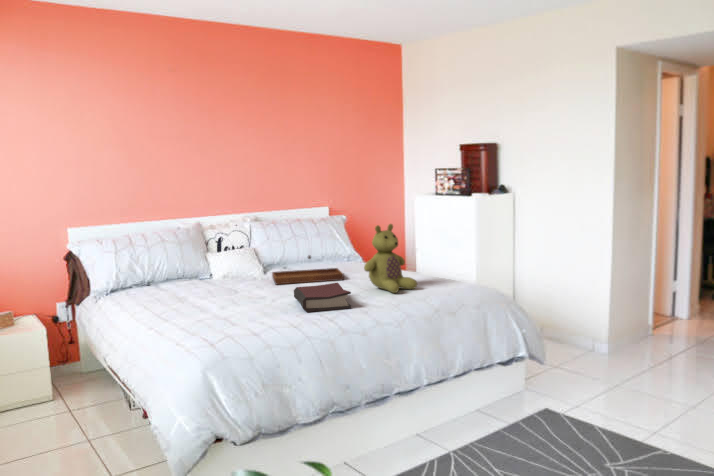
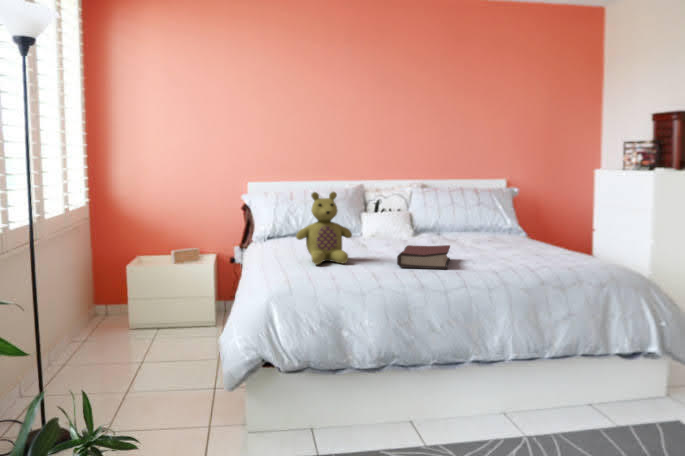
stuffed bear: present [364,224,417,293] -> present [296,192,352,264]
tray: present [272,255,344,284] -> none [406,220,478,248]

